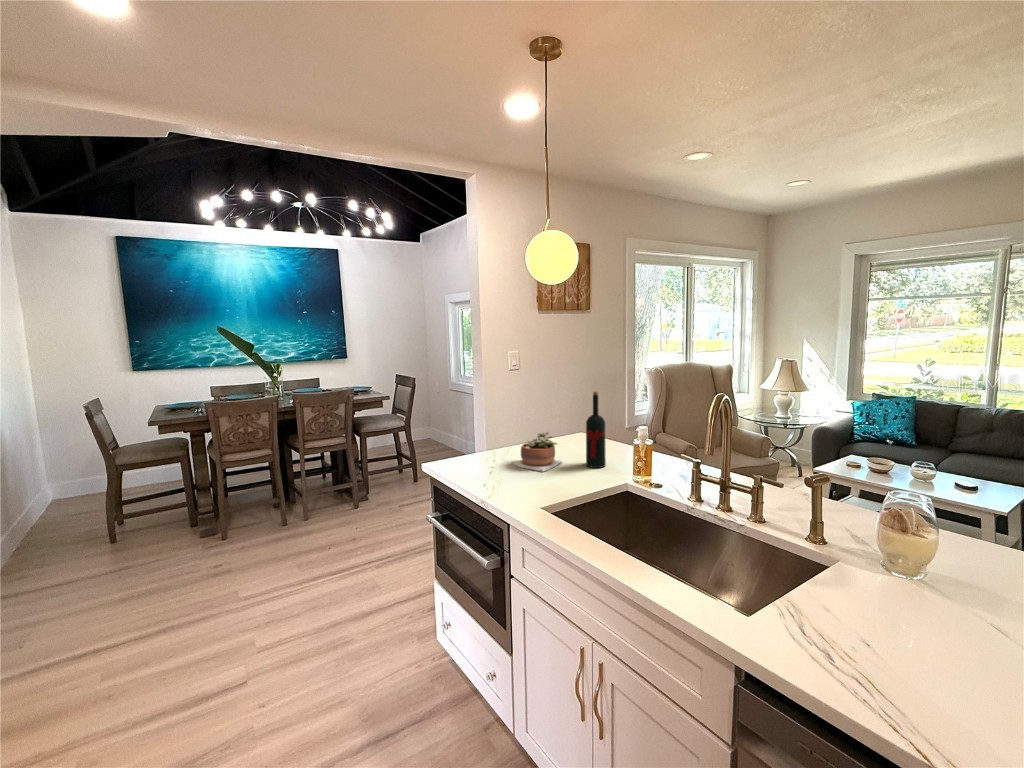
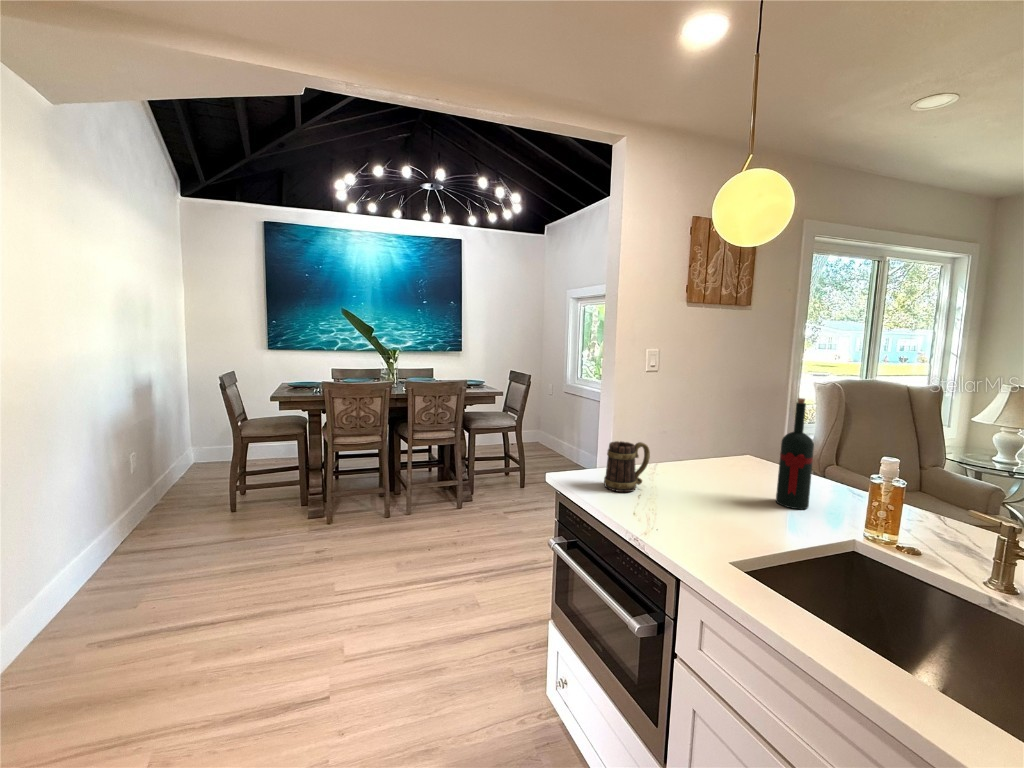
succulent plant: present [514,432,563,472] -> none [667,448,739,504]
mug: none [467,433,499,472] -> present [604,441,650,492]

